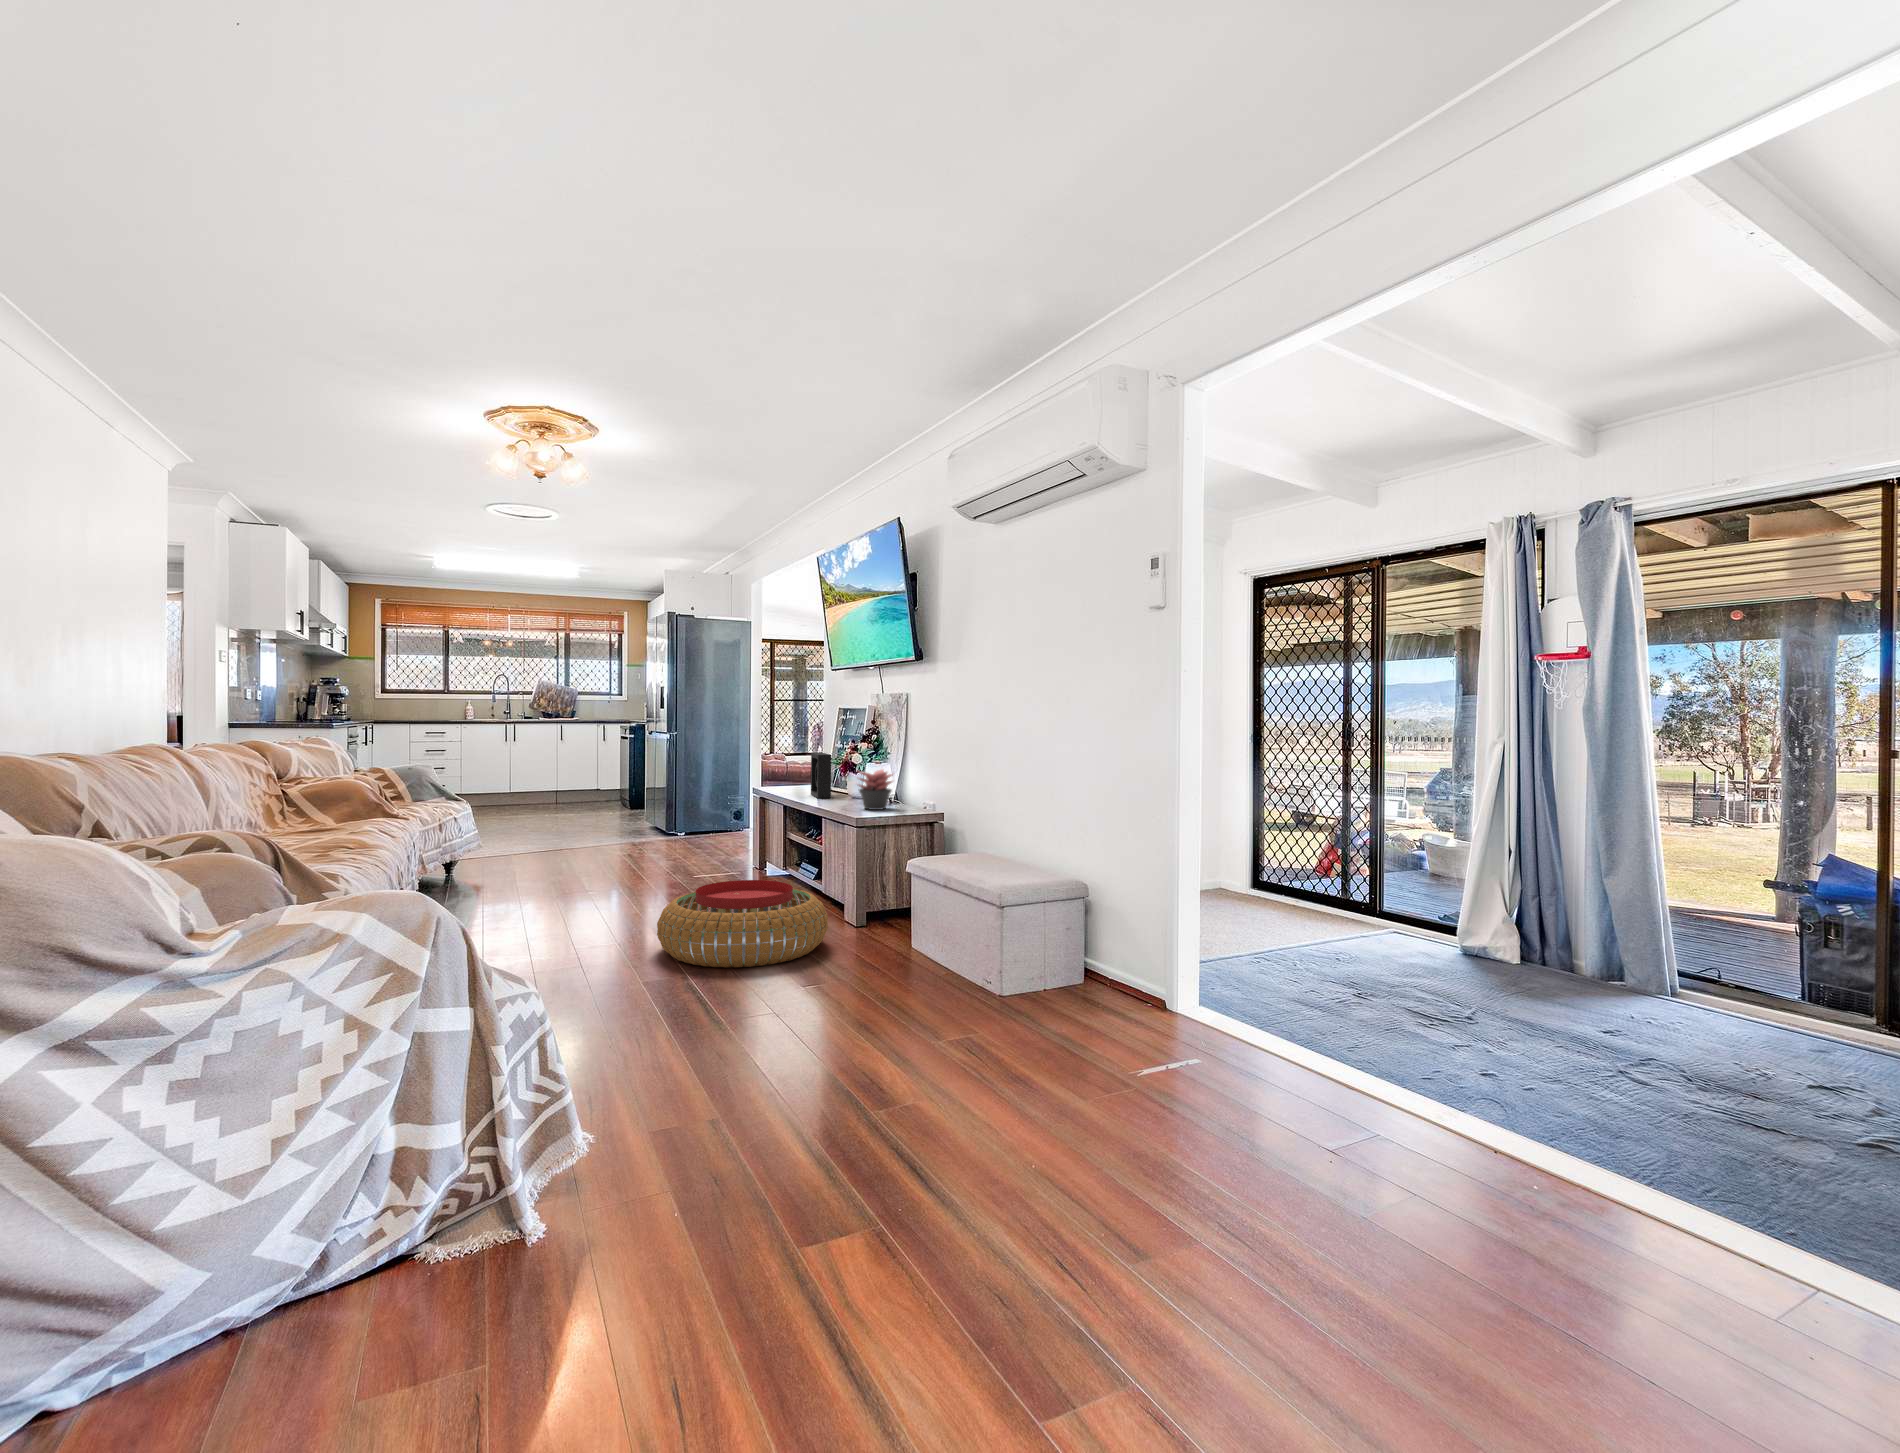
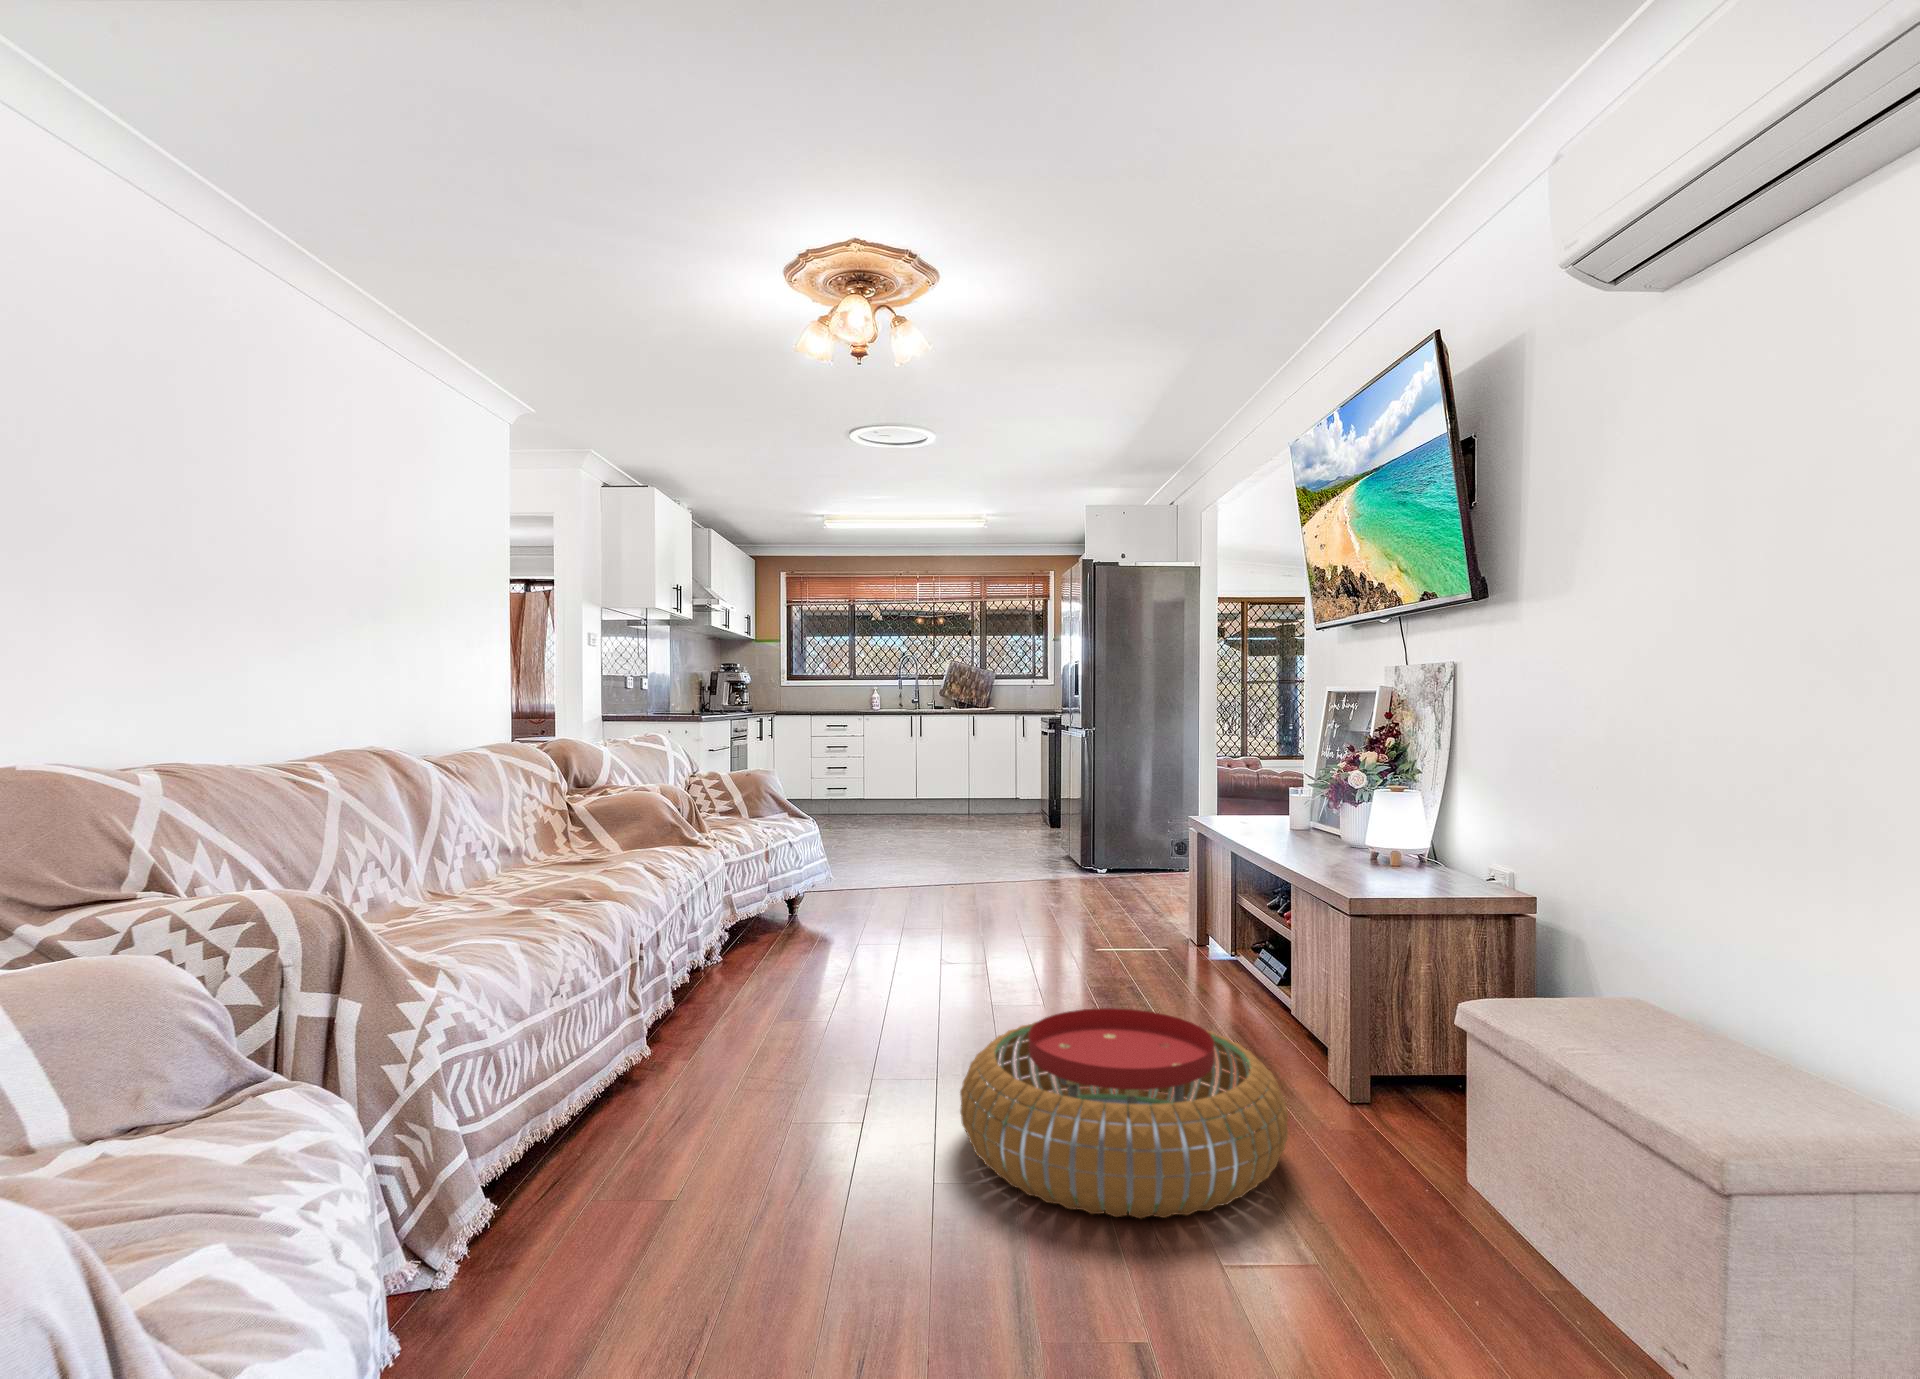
speaker: present [811,753,831,798] -> none [1273,764,1307,844]
succulent plant: present [858,770,892,810] -> none [1350,801,1430,881]

